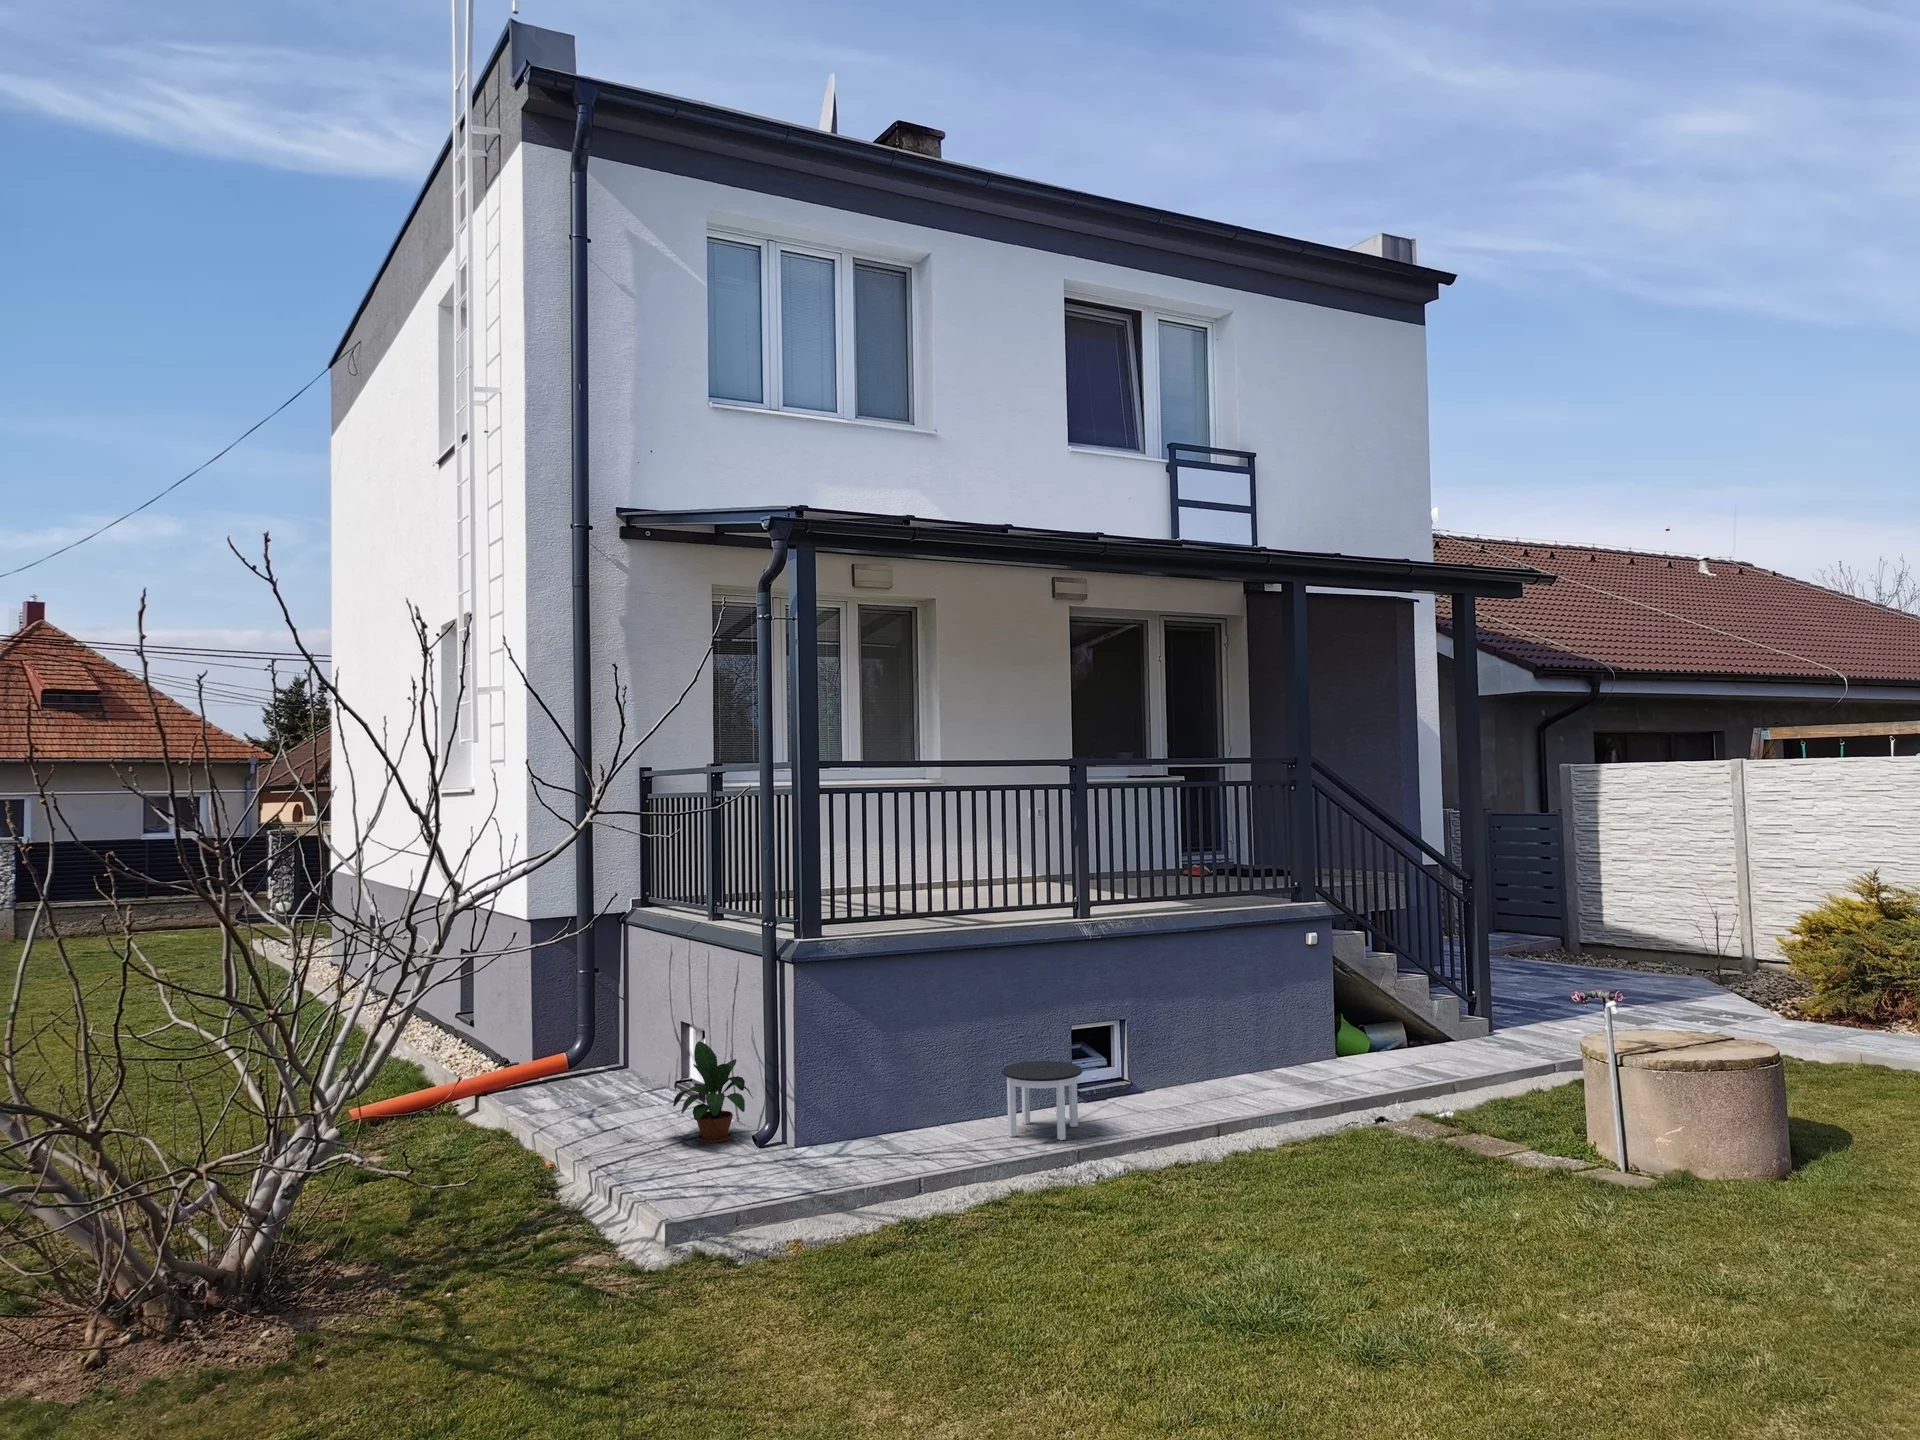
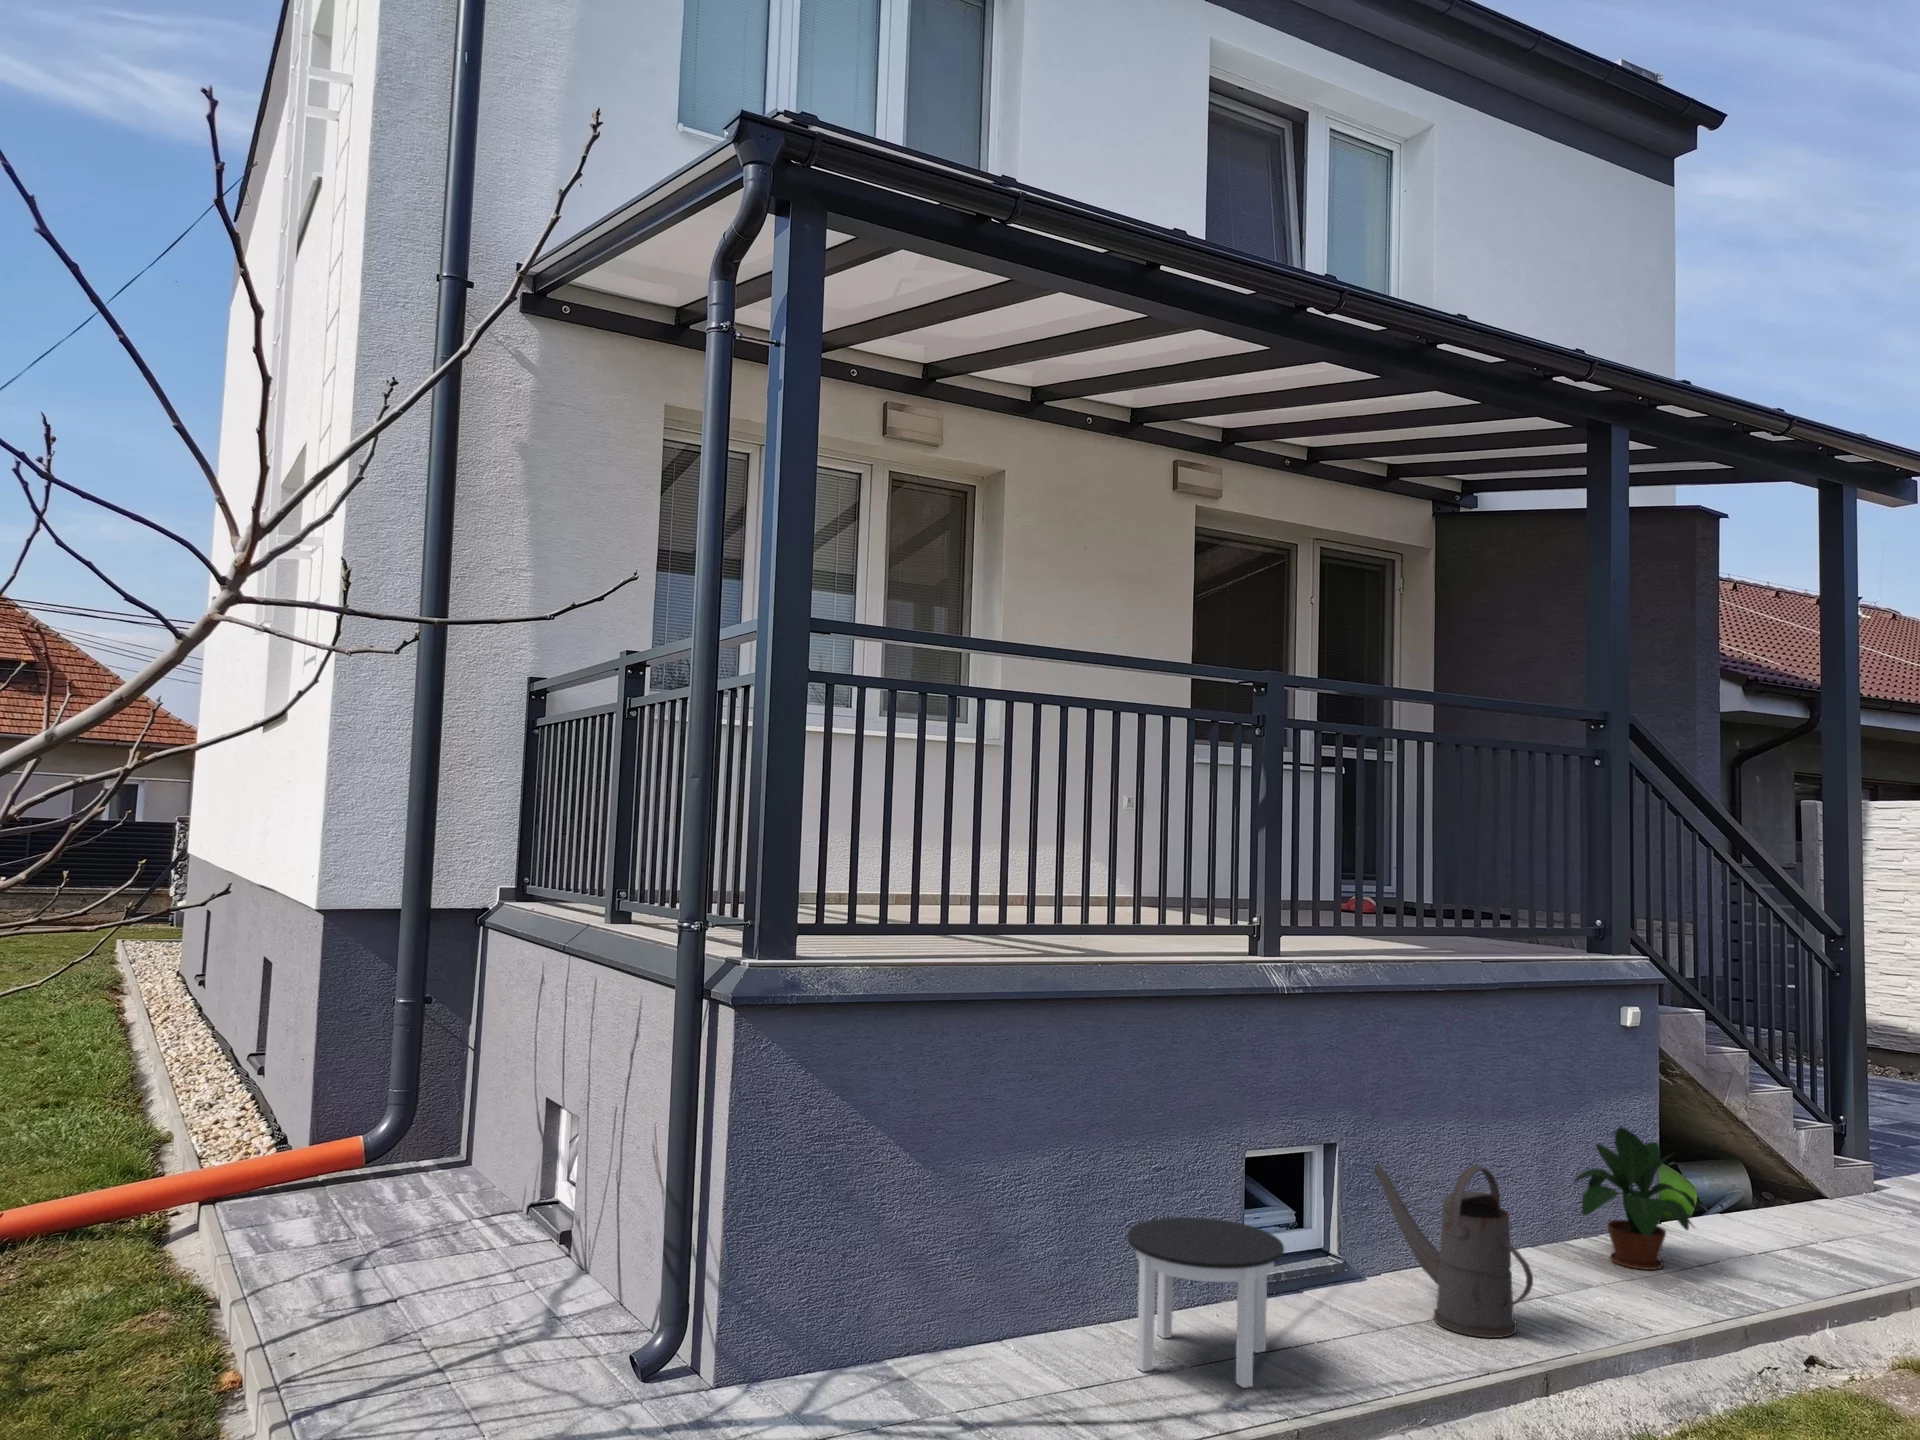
watering can: none [1147,1026,1221,1115] -> present [1374,1165,1533,1338]
potted plant: present [673,1042,753,1143] -> present [1573,1127,1697,1270]

